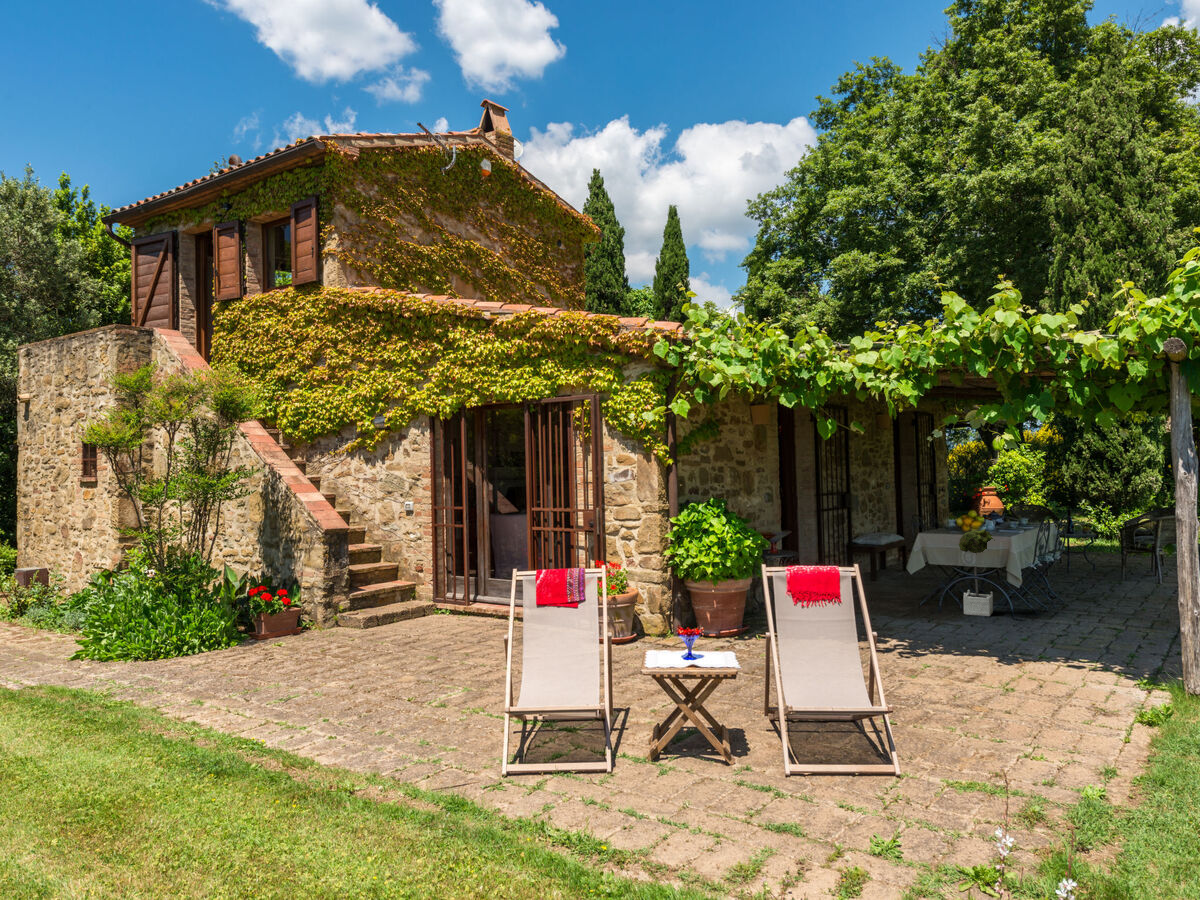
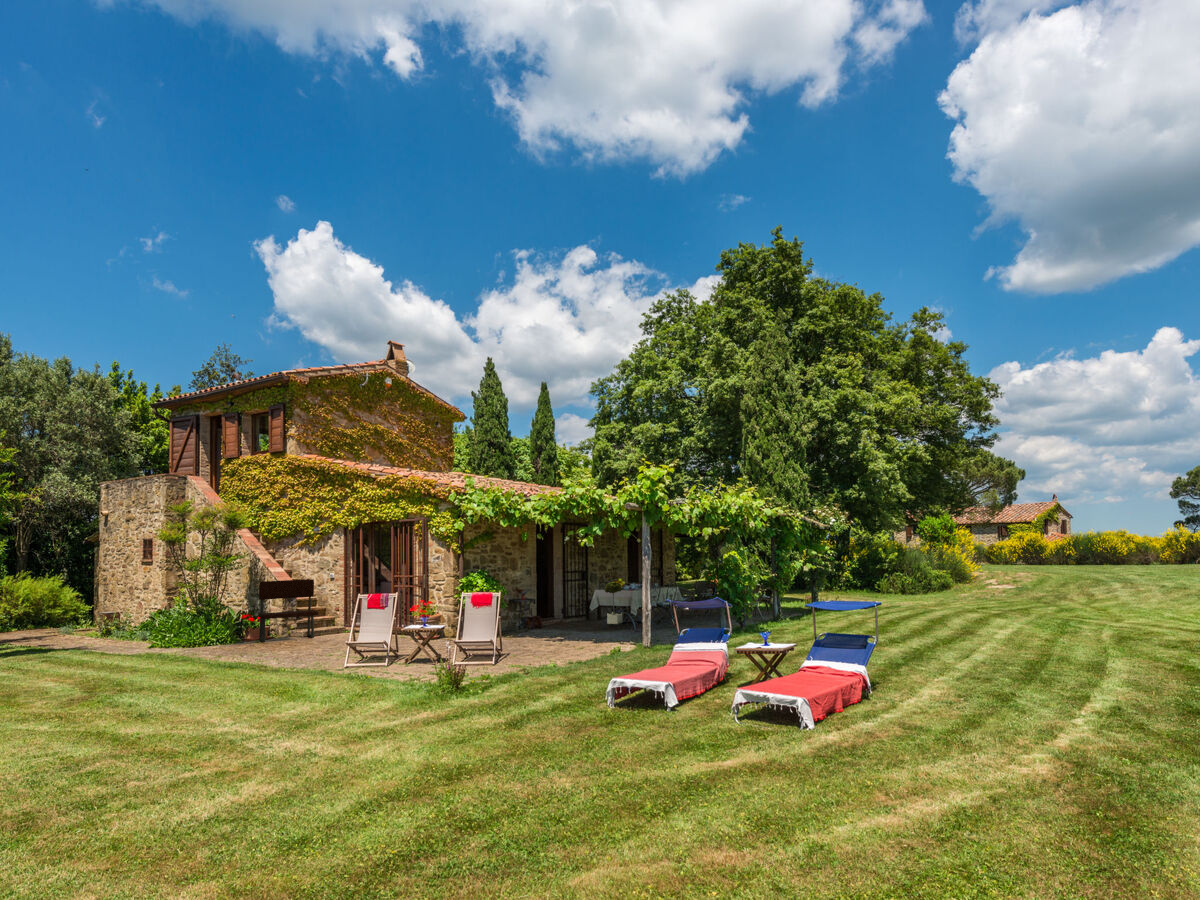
bench: none [276,515,392,640] -> present [259,579,319,642]

